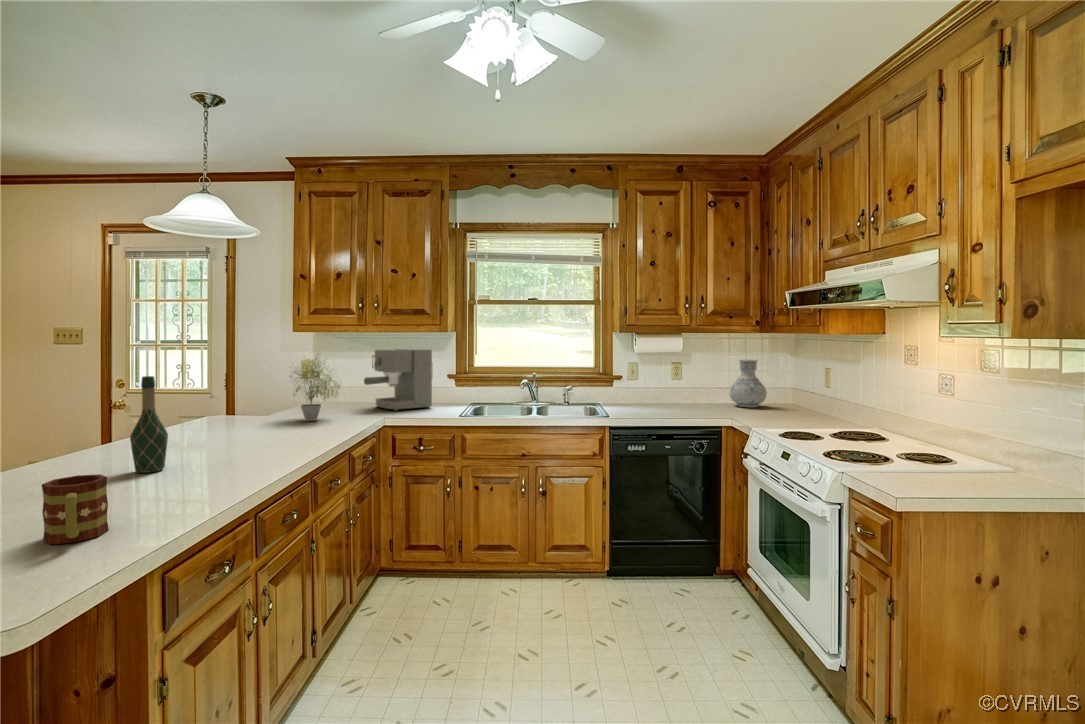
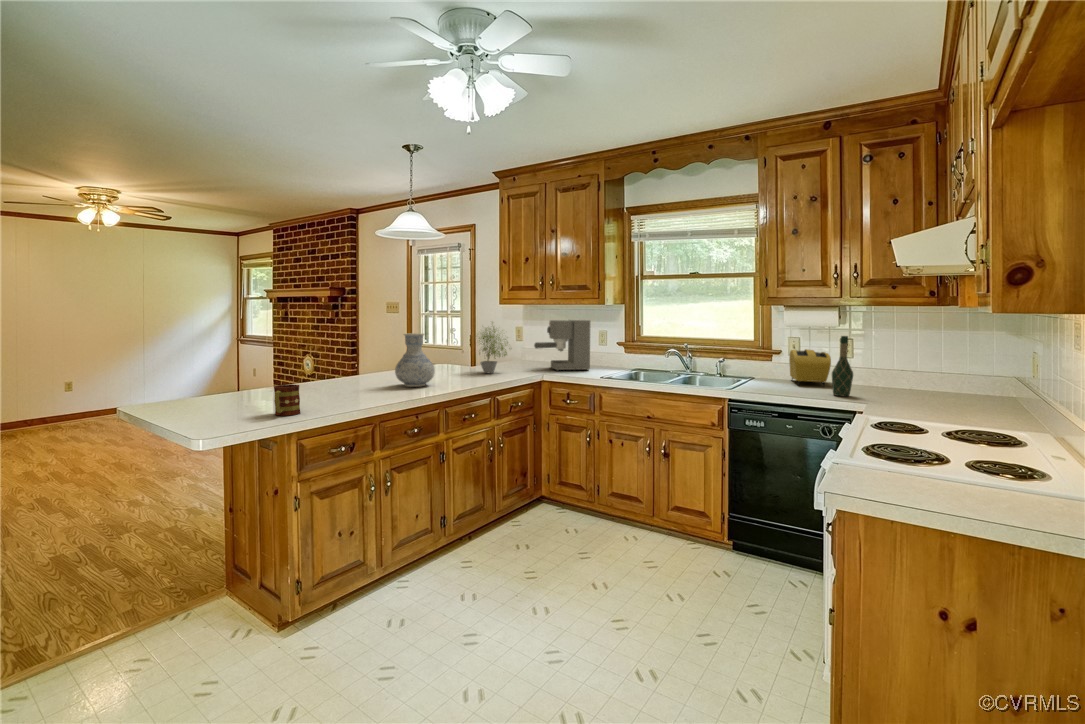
vase: present [730,359,767,407] -> present [395,333,435,387]
toaster: none [630,375,674,408] -> present [789,349,831,385]
wine bottle: present [130,376,168,473] -> present [832,336,853,396]

